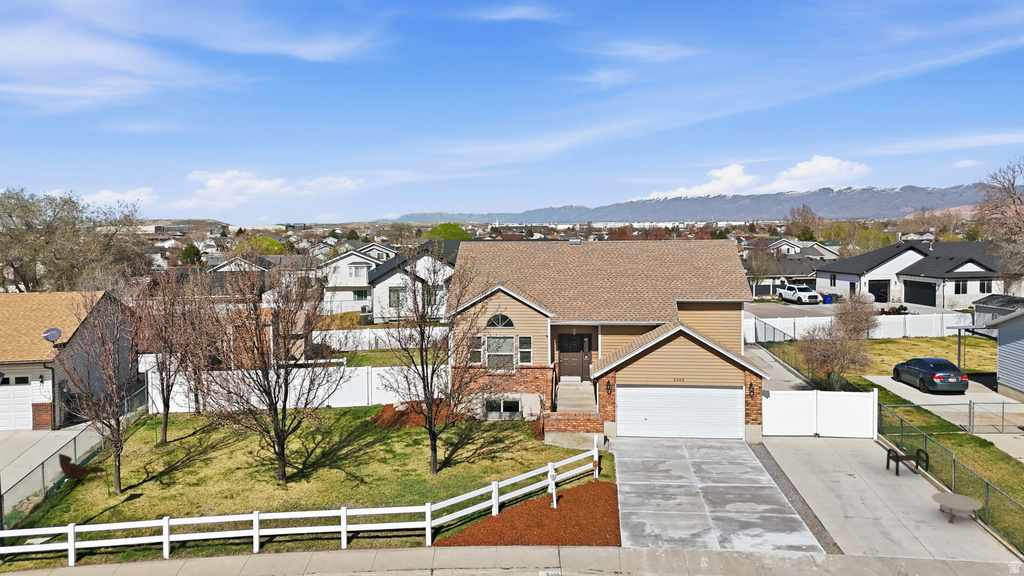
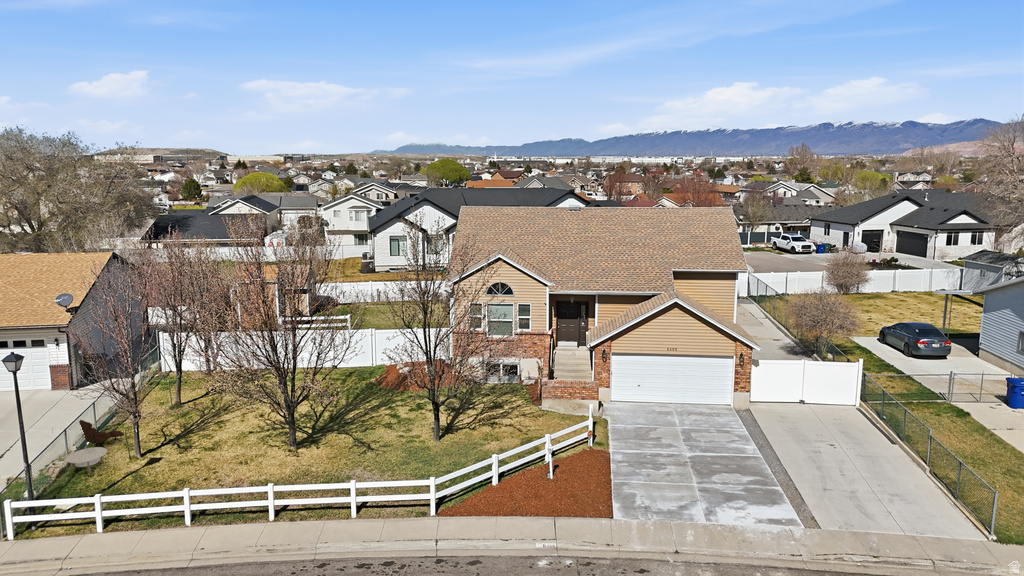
bench: present [886,448,929,476] -> none [865,421,906,447]
round table: present [932,492,982,524] -> present [65,447,107,474]

